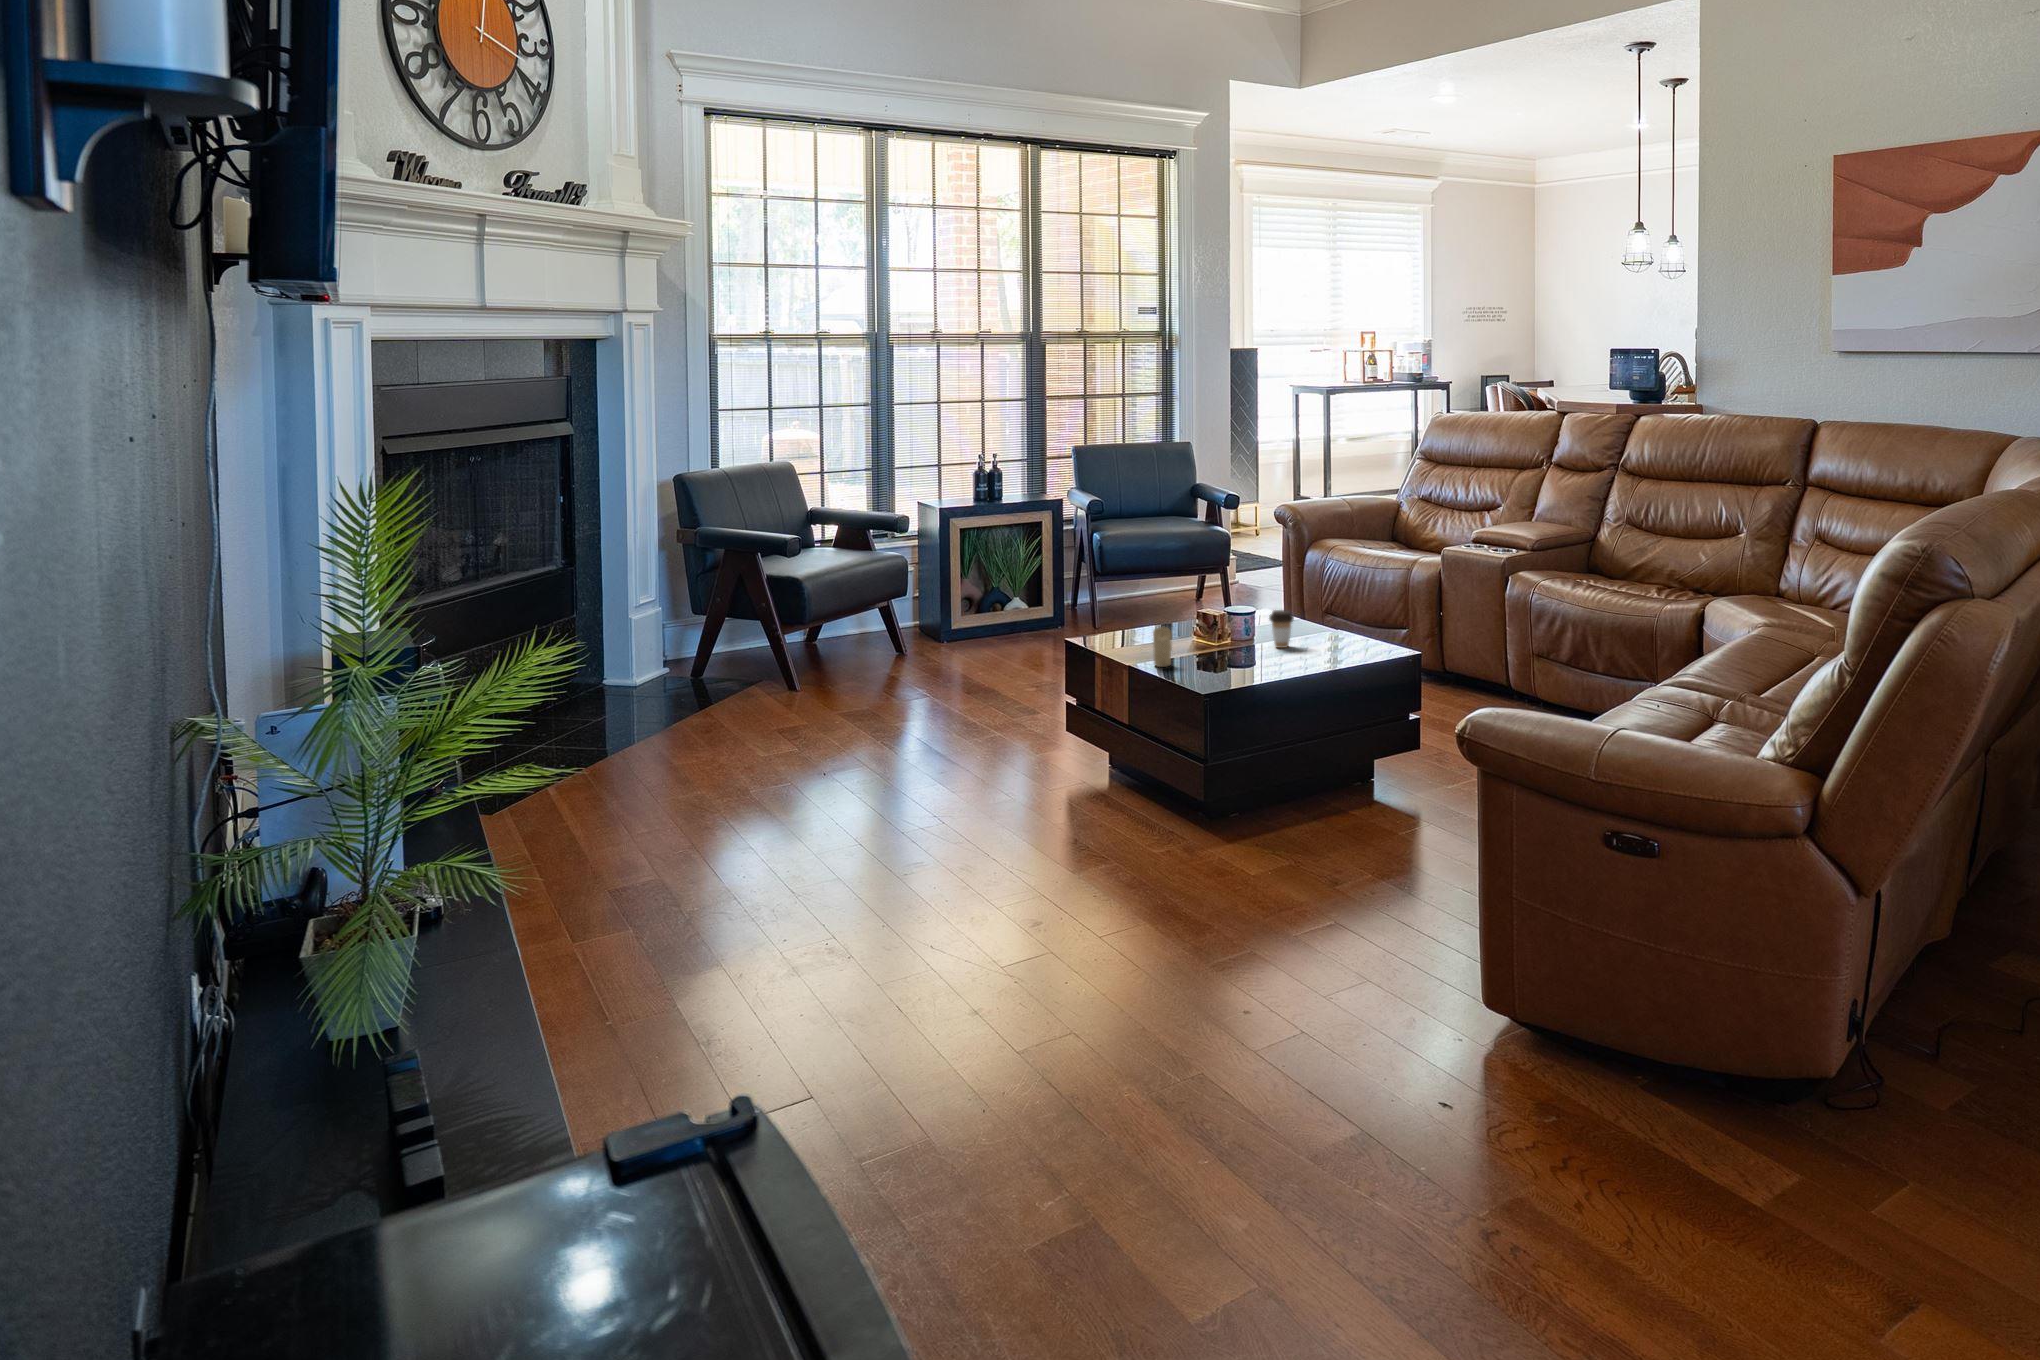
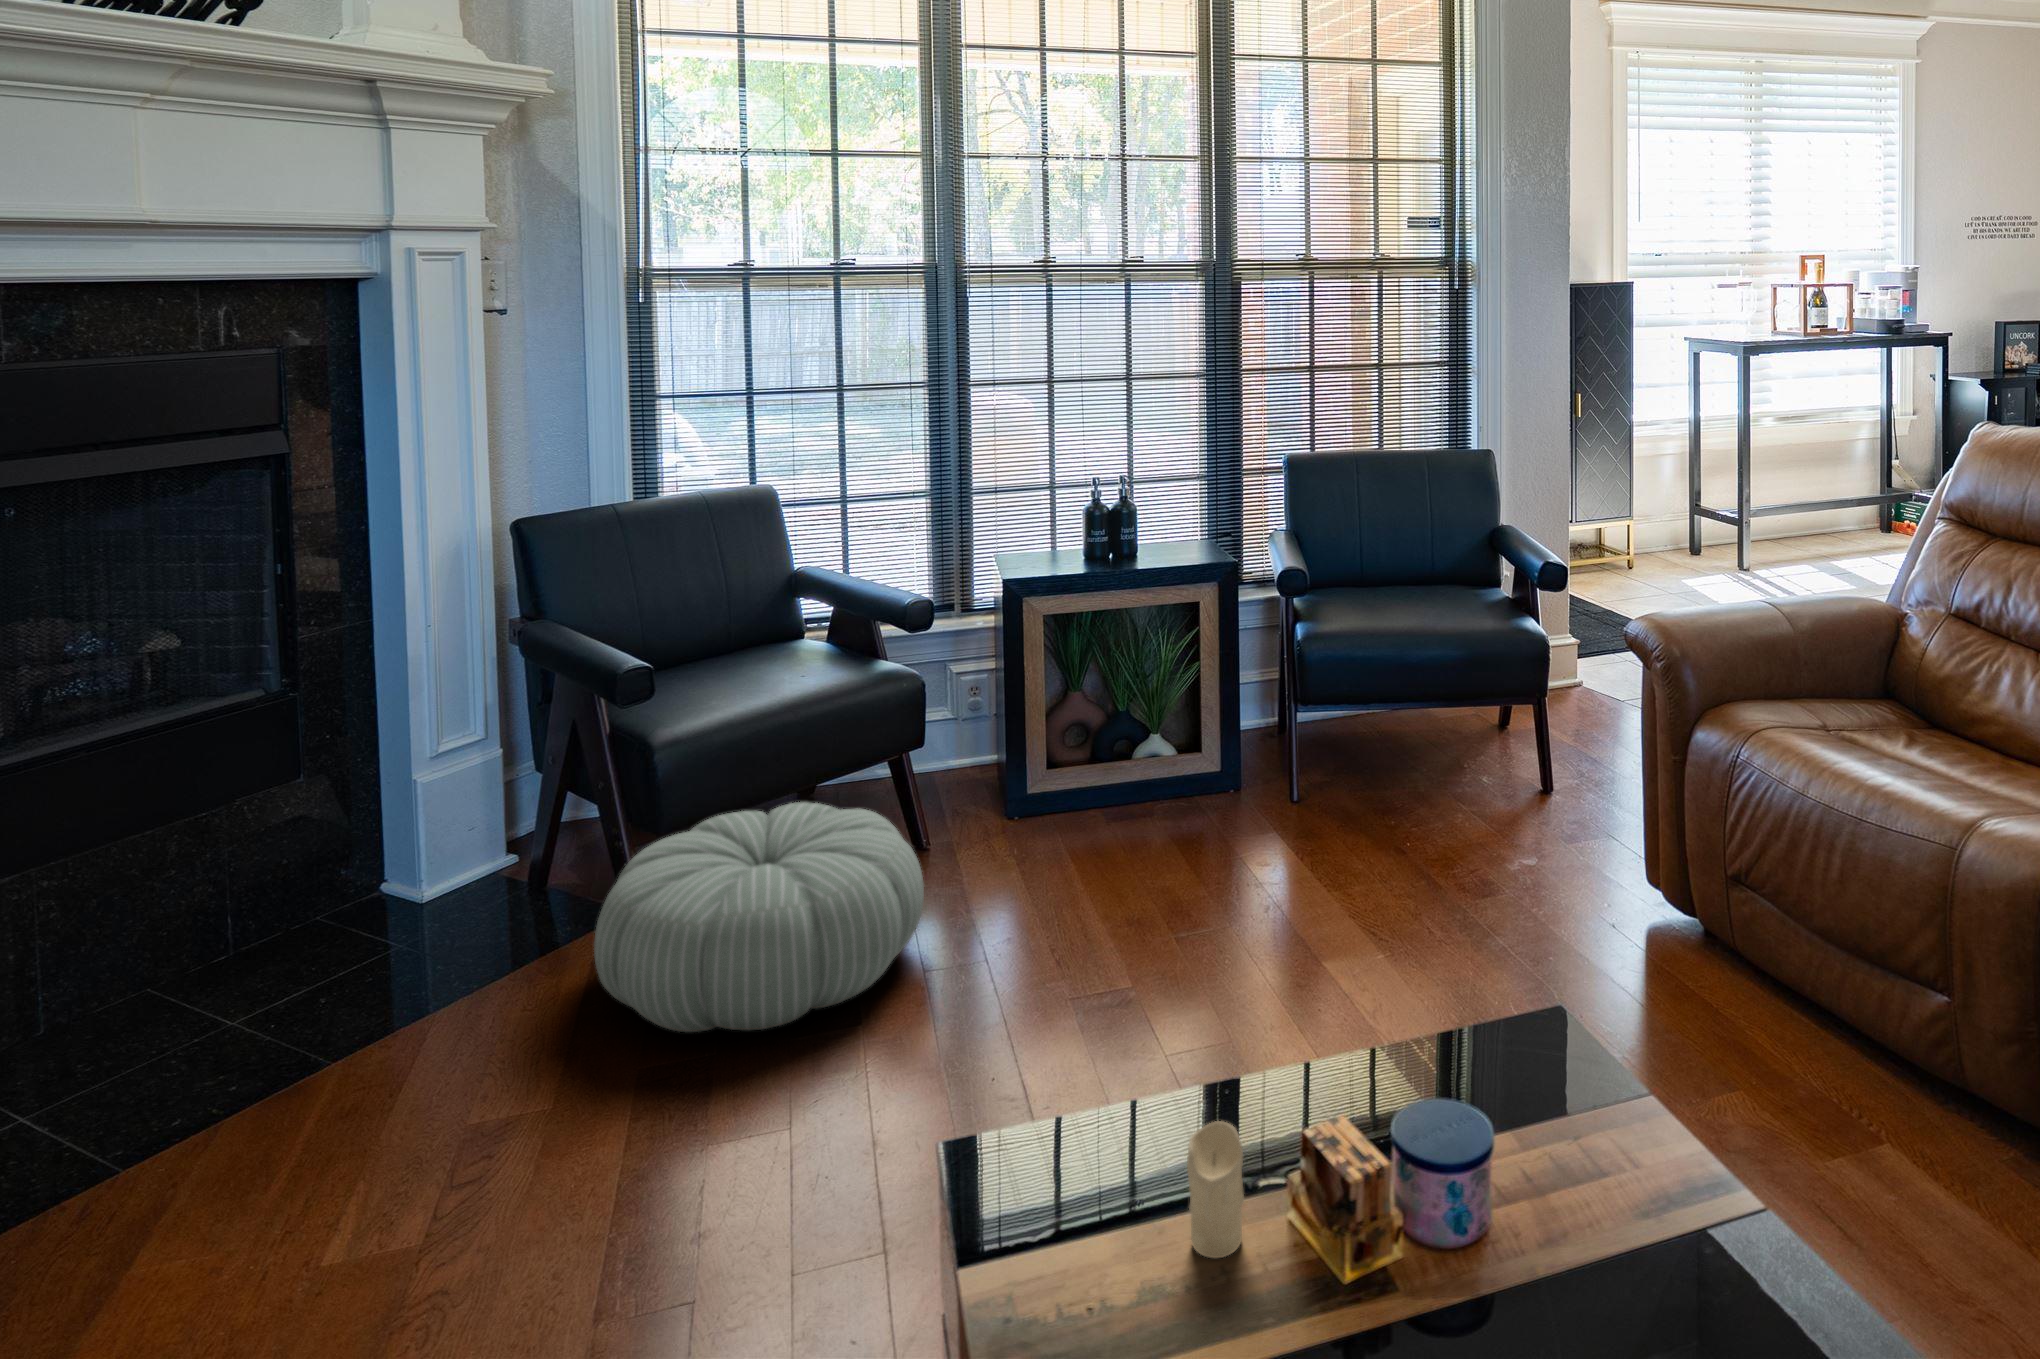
coffee cup: present [1269,610,1294,648] -> none [1557,1049,1630,1176]
pouf: none [781,614,941,703] -> present [594,802,924,1032]

